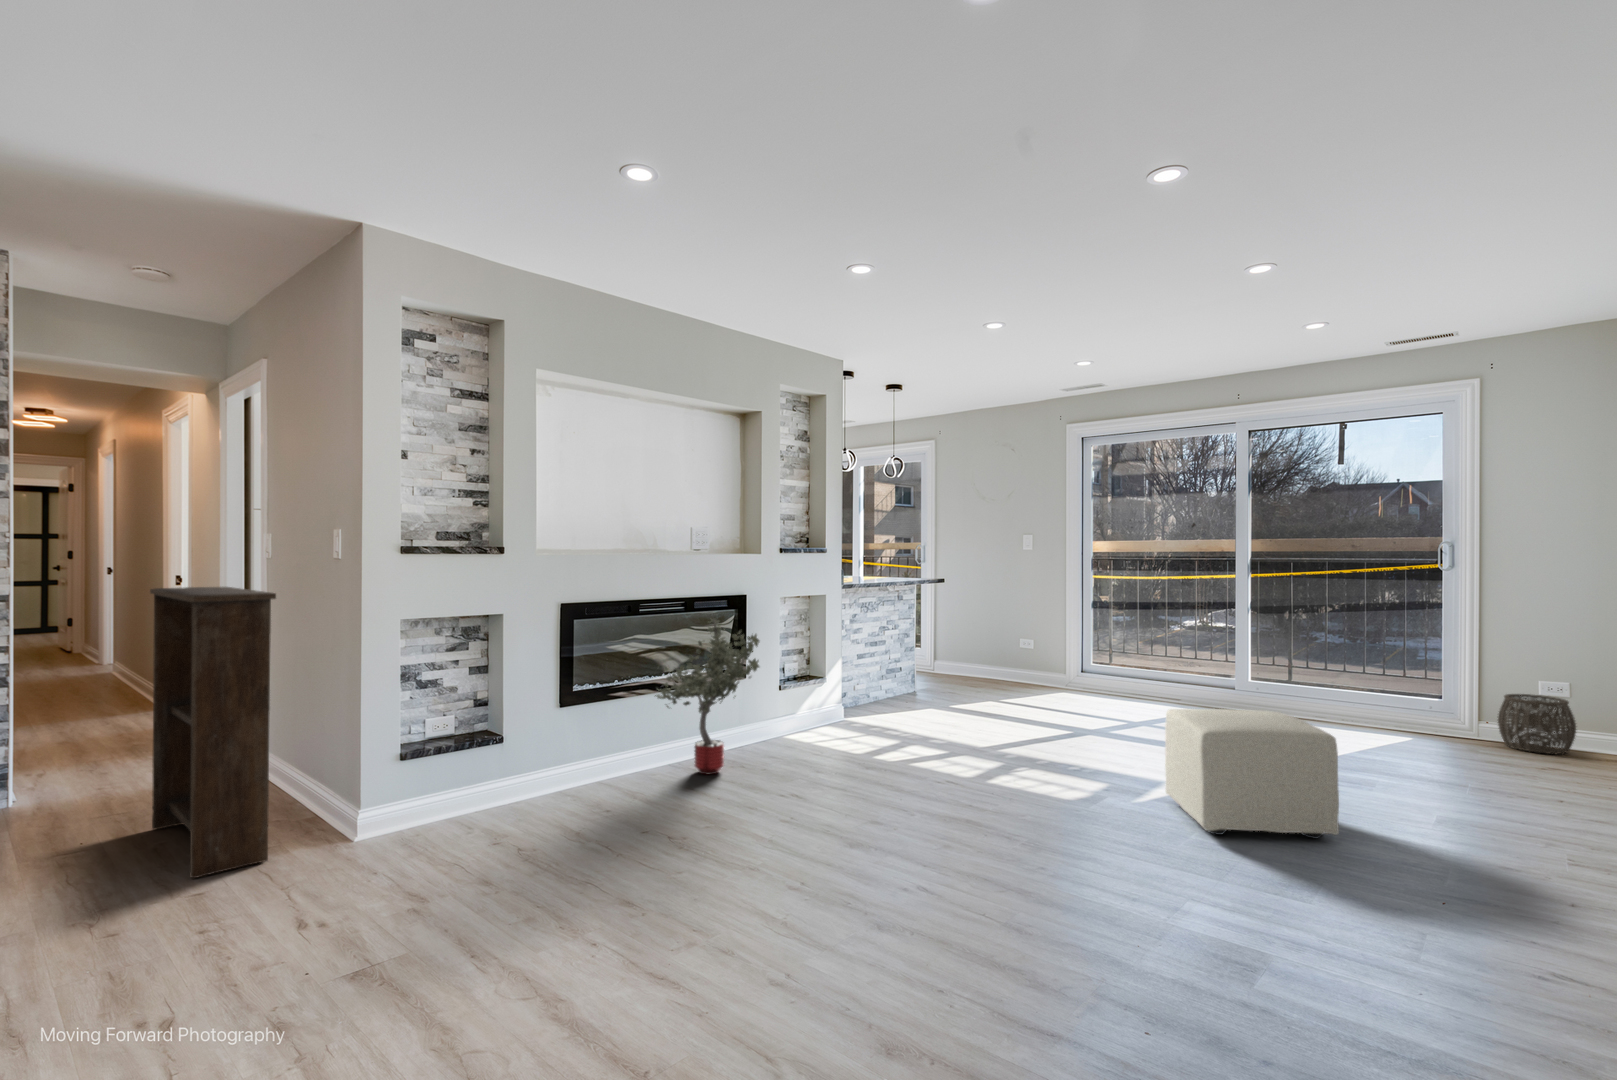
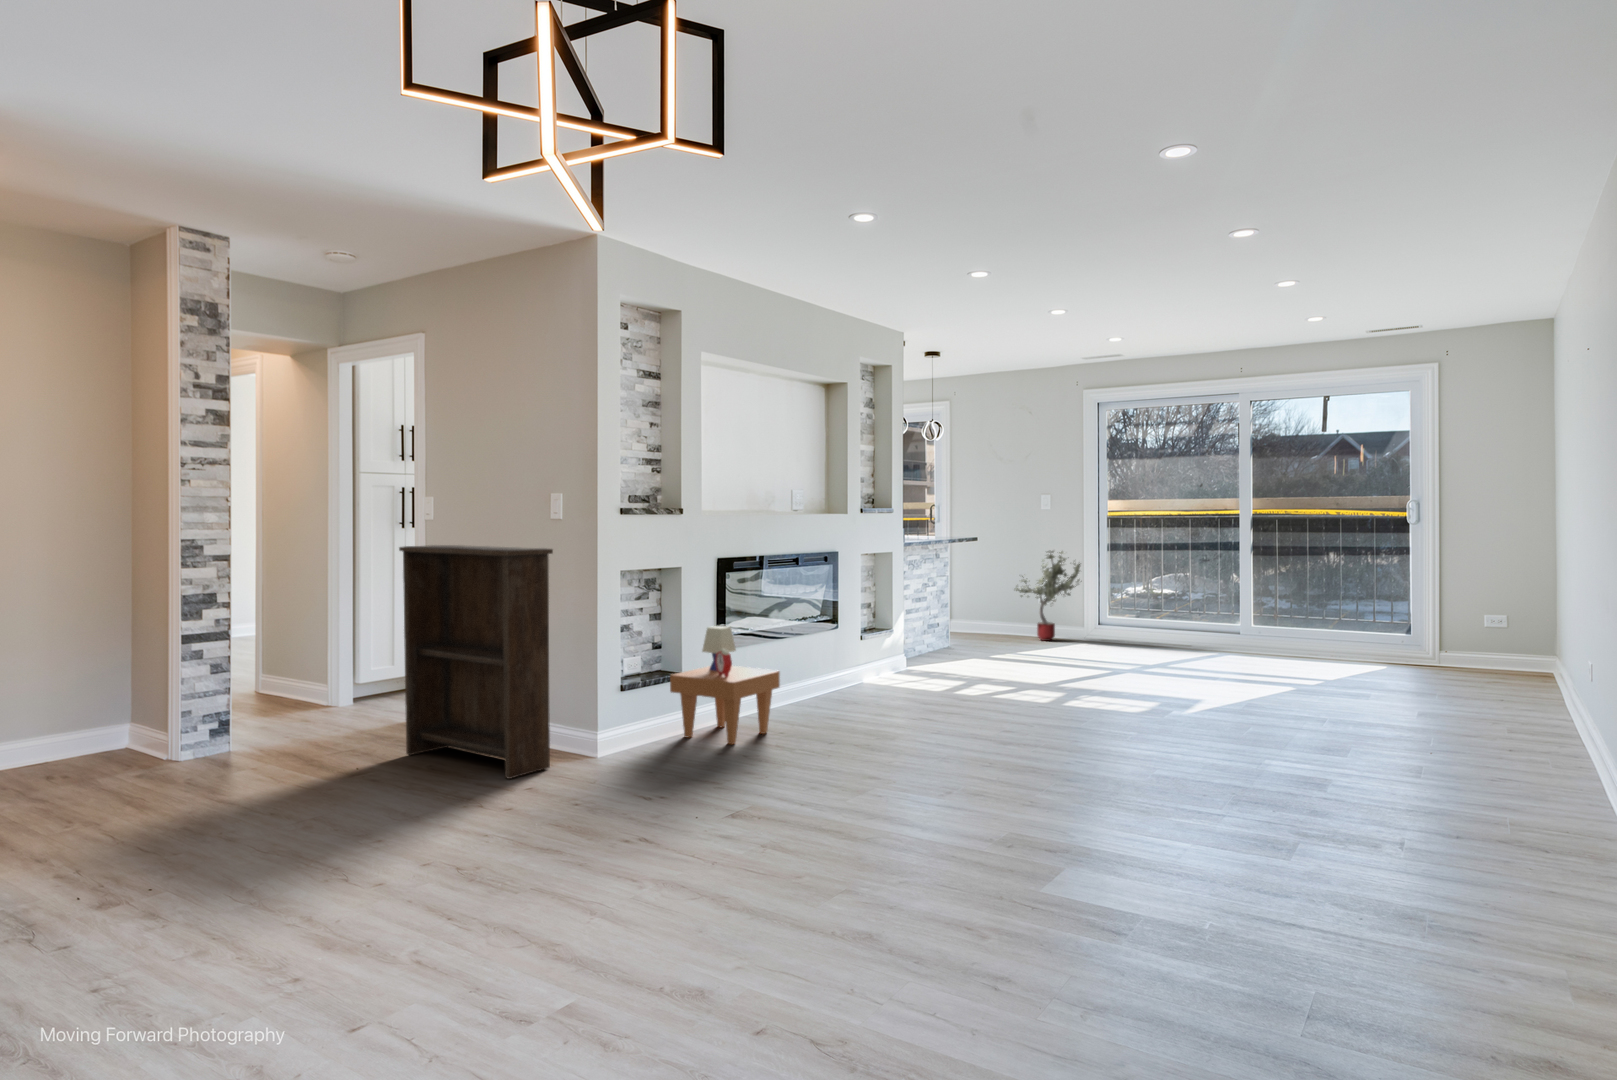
potted tree: present [655,619,759,774] -> present [1014,551,1080,641]
side table: none [474,681,607,830] -> present [670,626,780,744]
woven basket: present [1498,694,1576,754] -> none [1453,629,1512,676]
ottoman: present [1165,709,1339,839] -> none [1215,639,1350,729]

